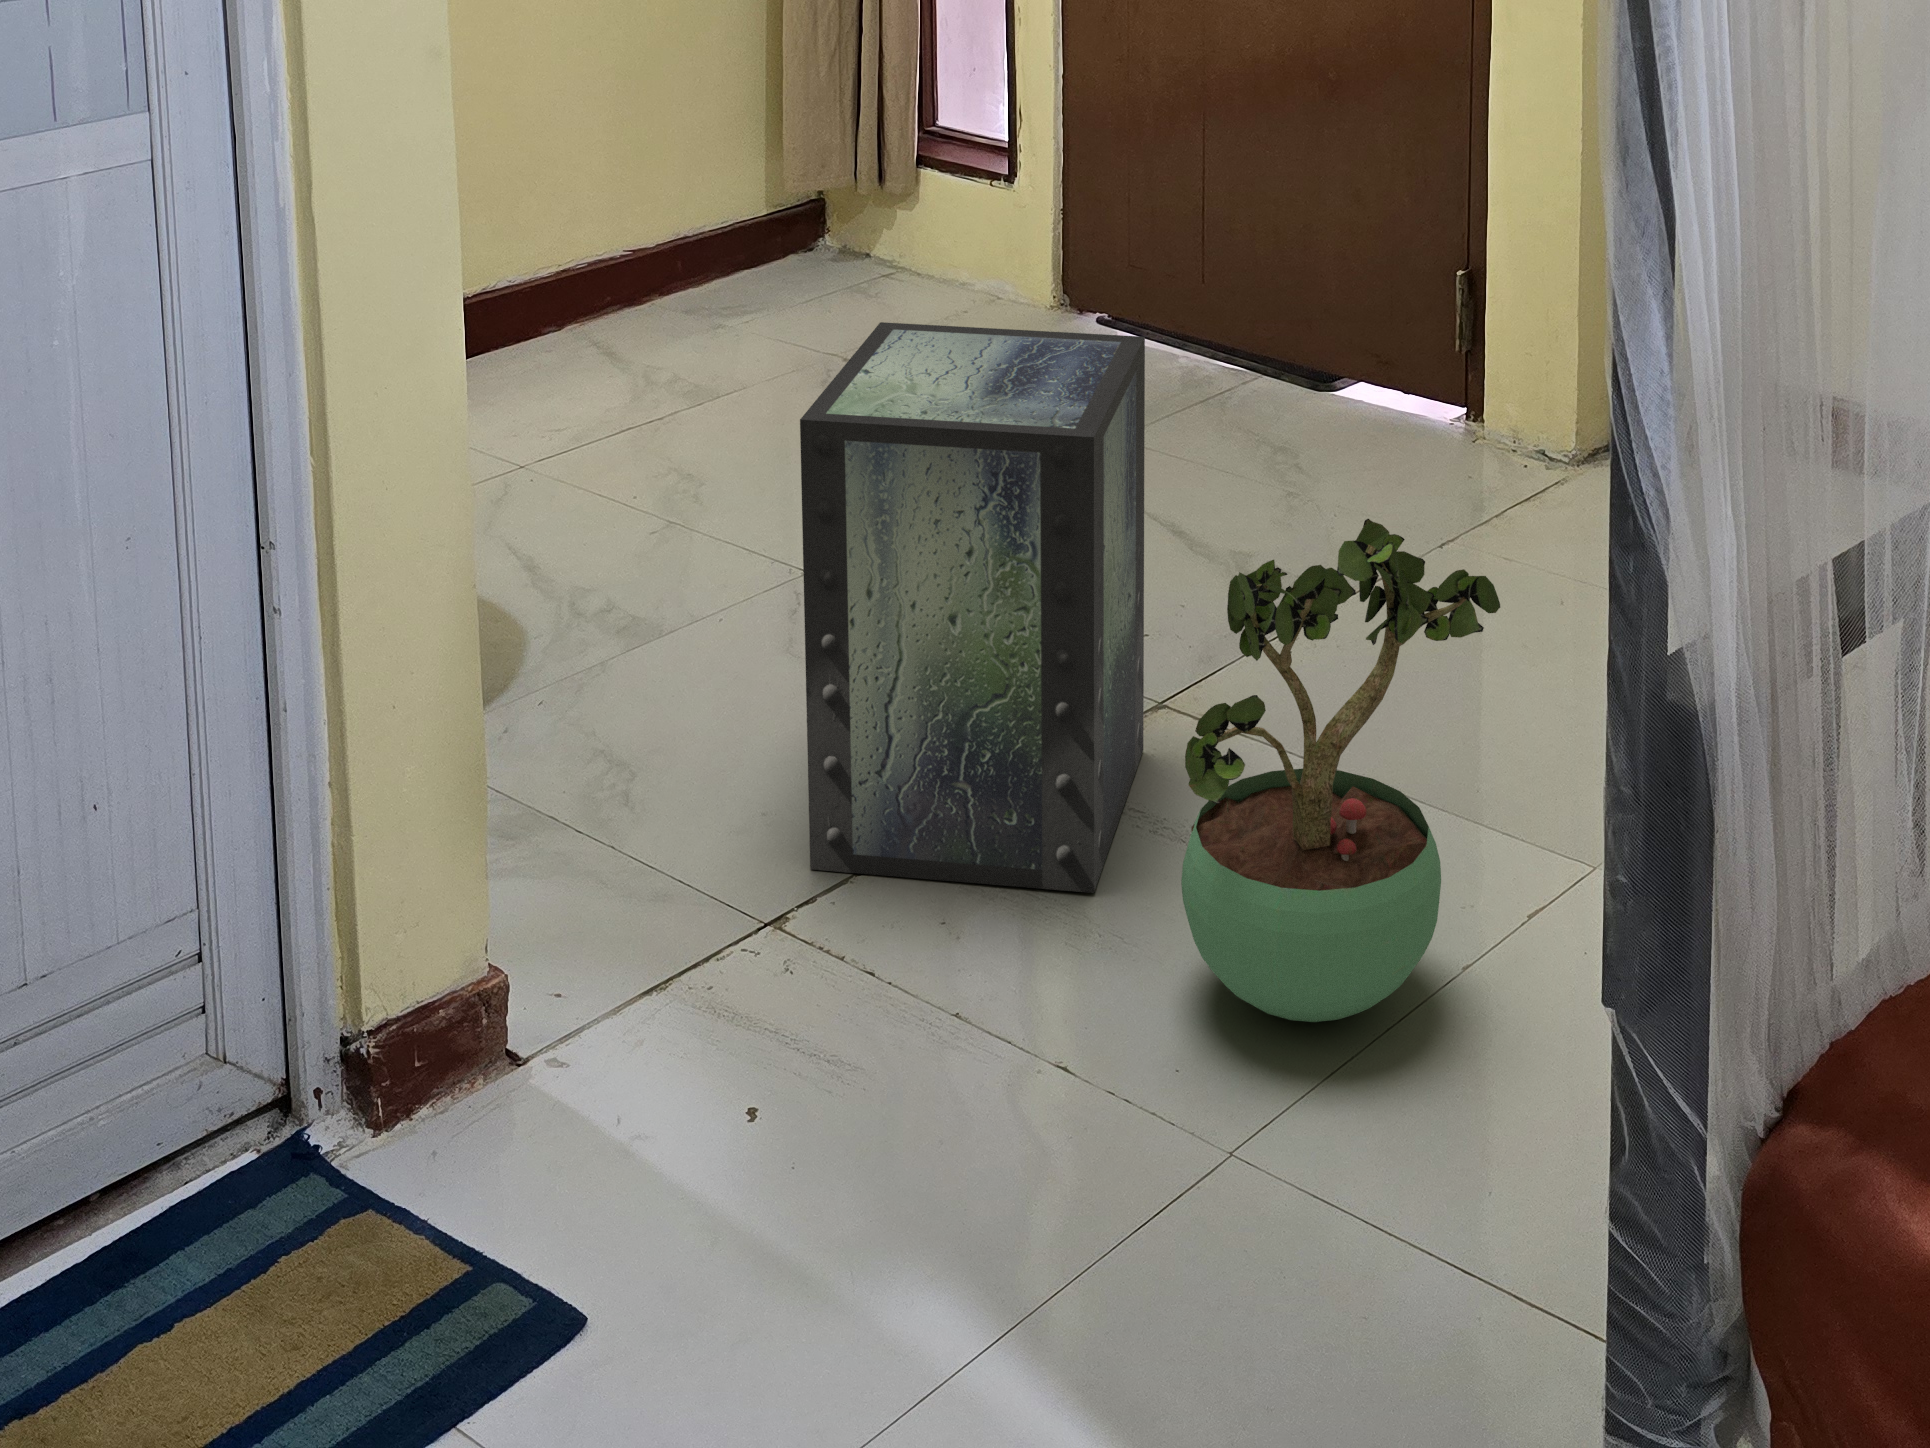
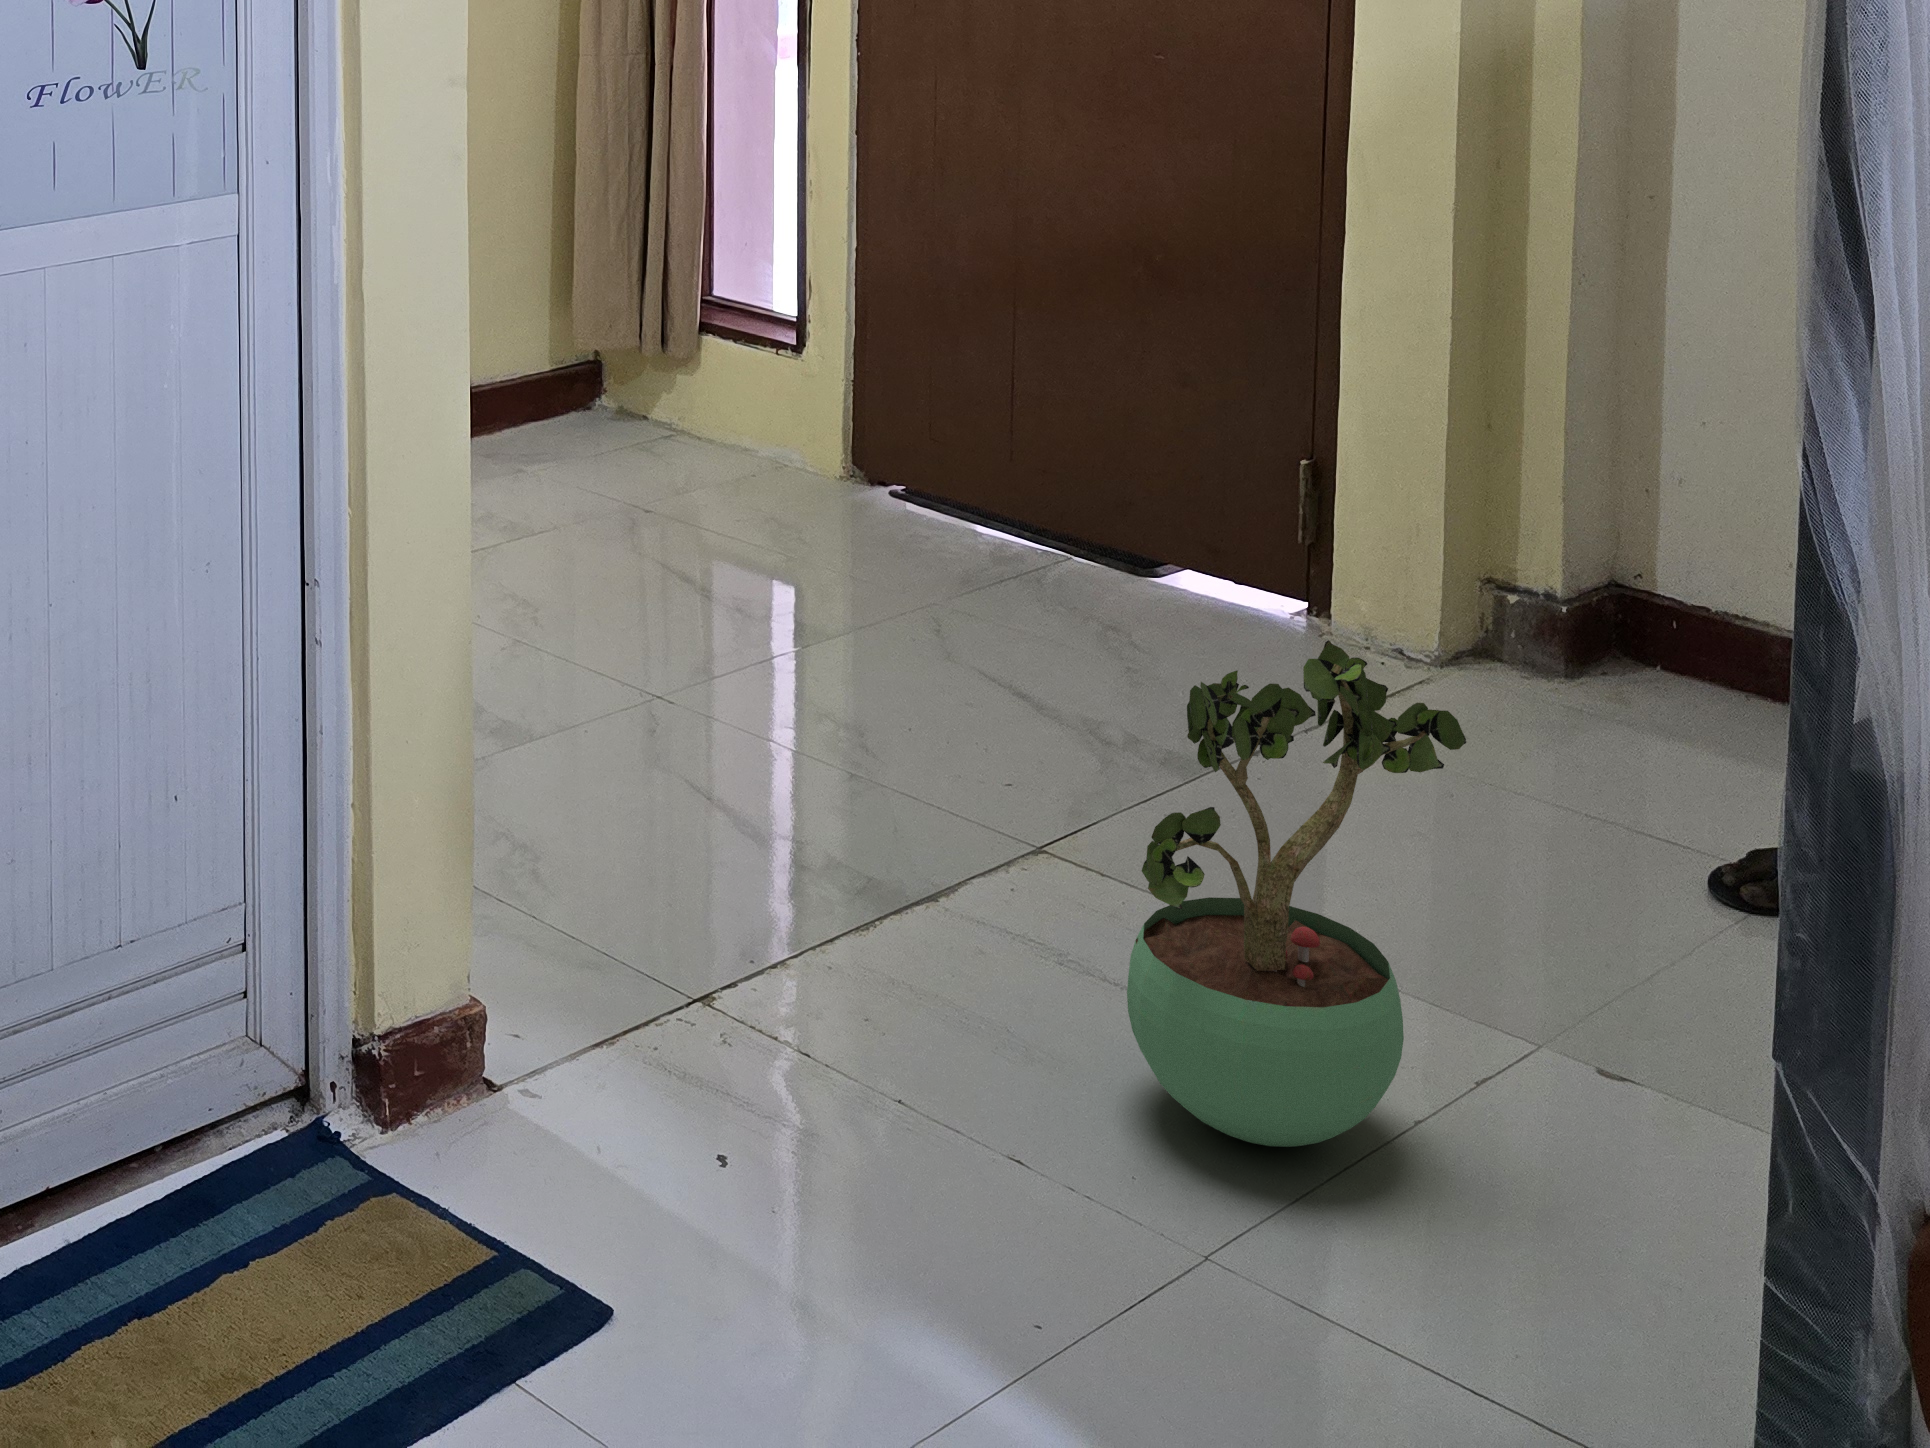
storage box: present [800,322,1145,893] -> none [727,445,1045,1009]

